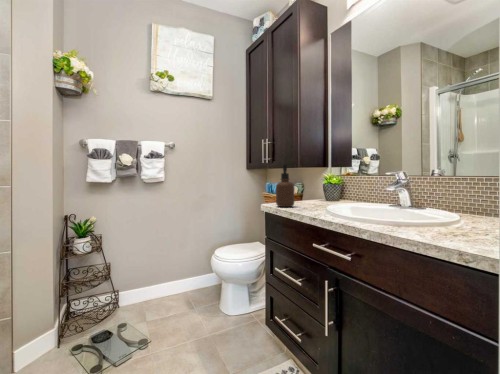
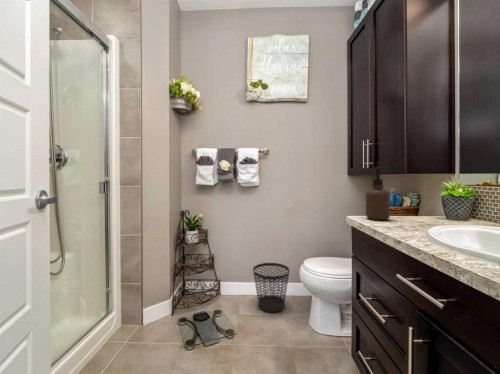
wastebasket: none [162,261,201,312] -> present [253,263,289,312]

